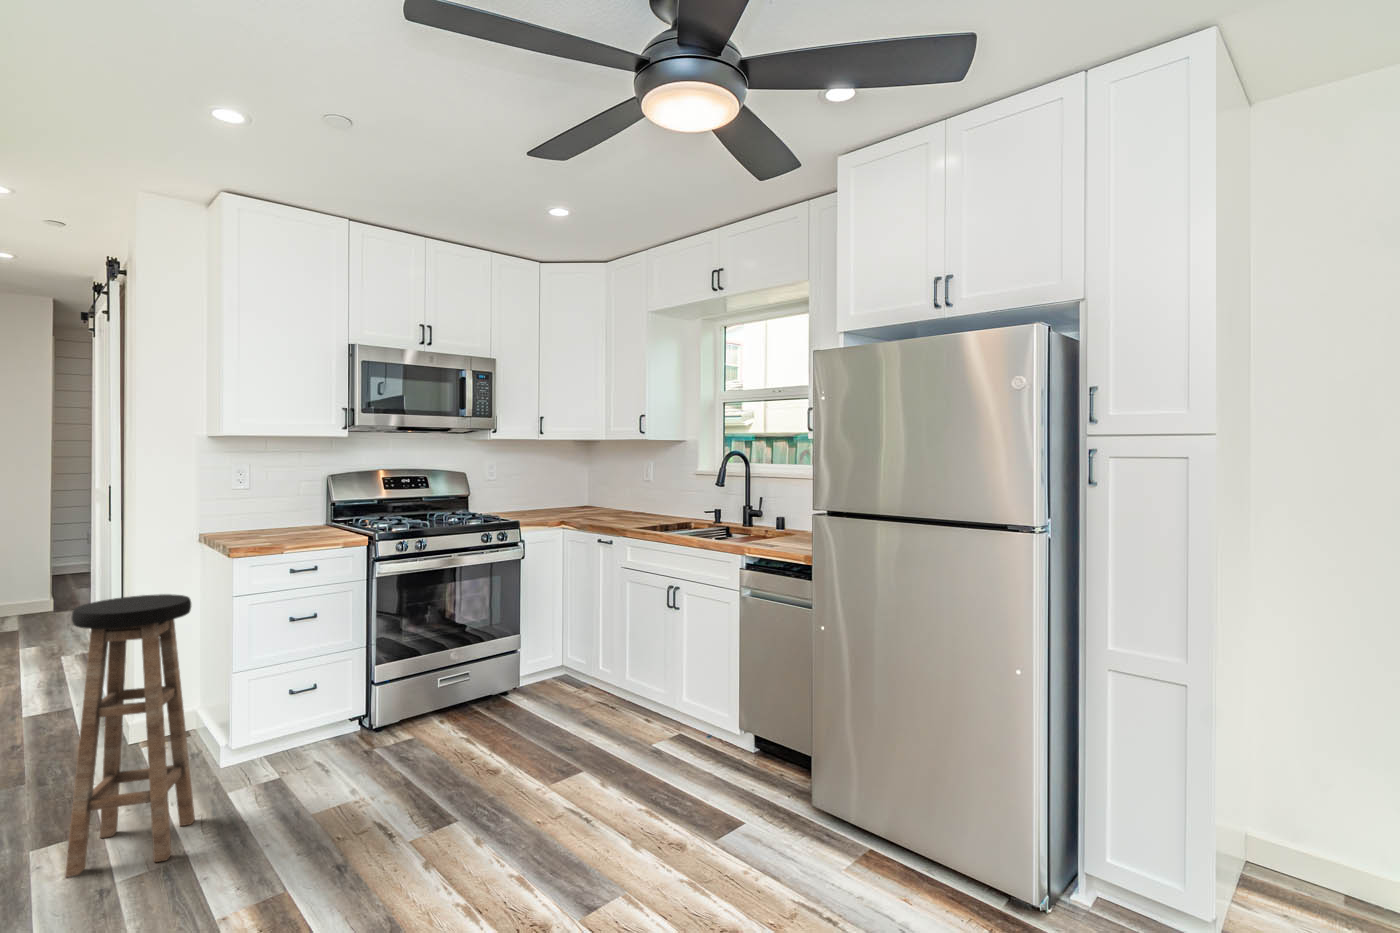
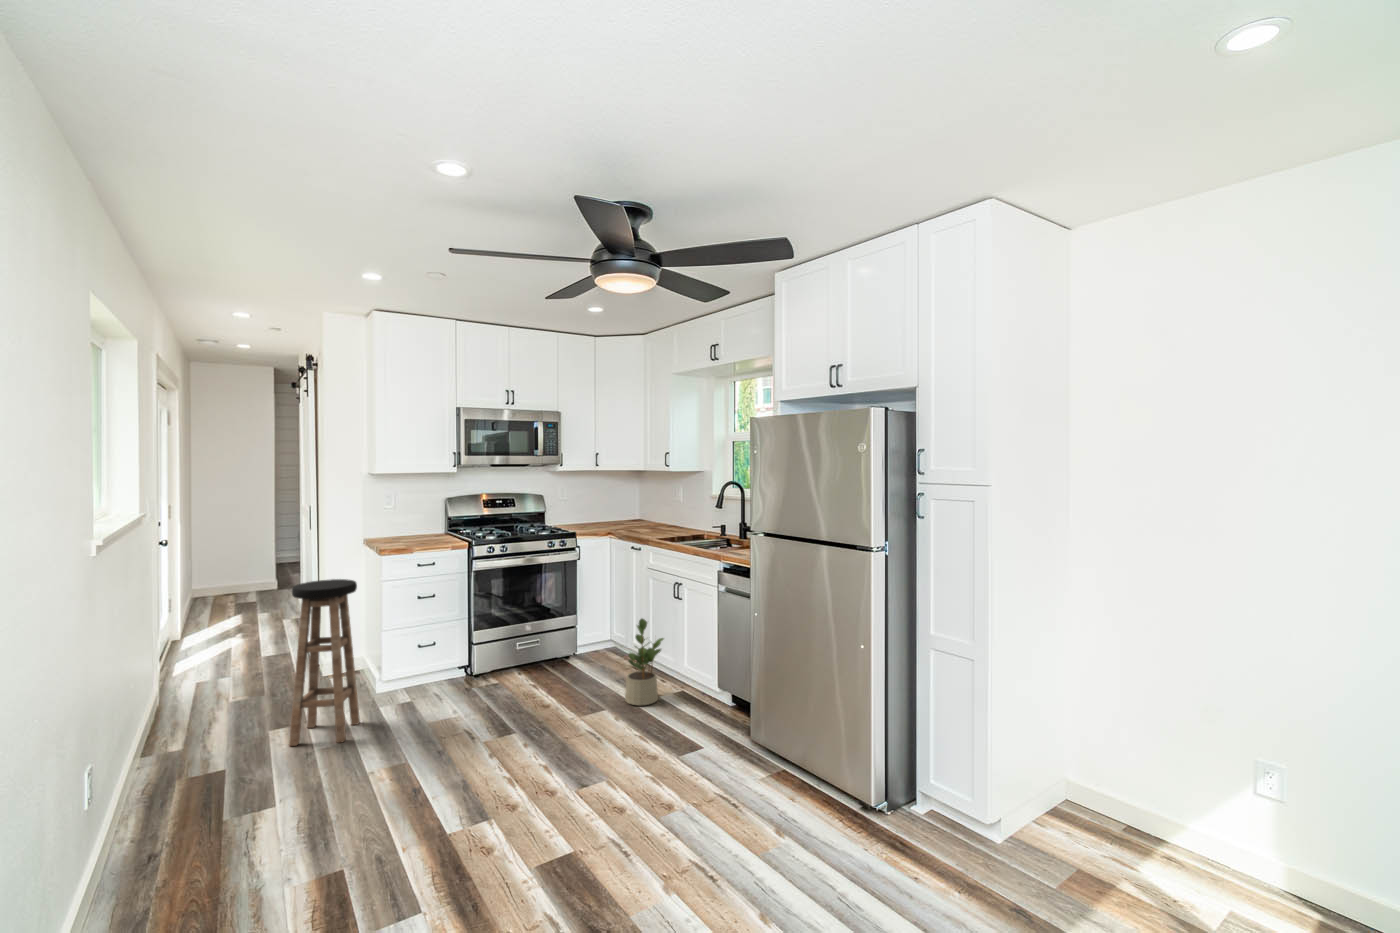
potted plant: none [605,638,657,761] -> present [625,619,664,705]

